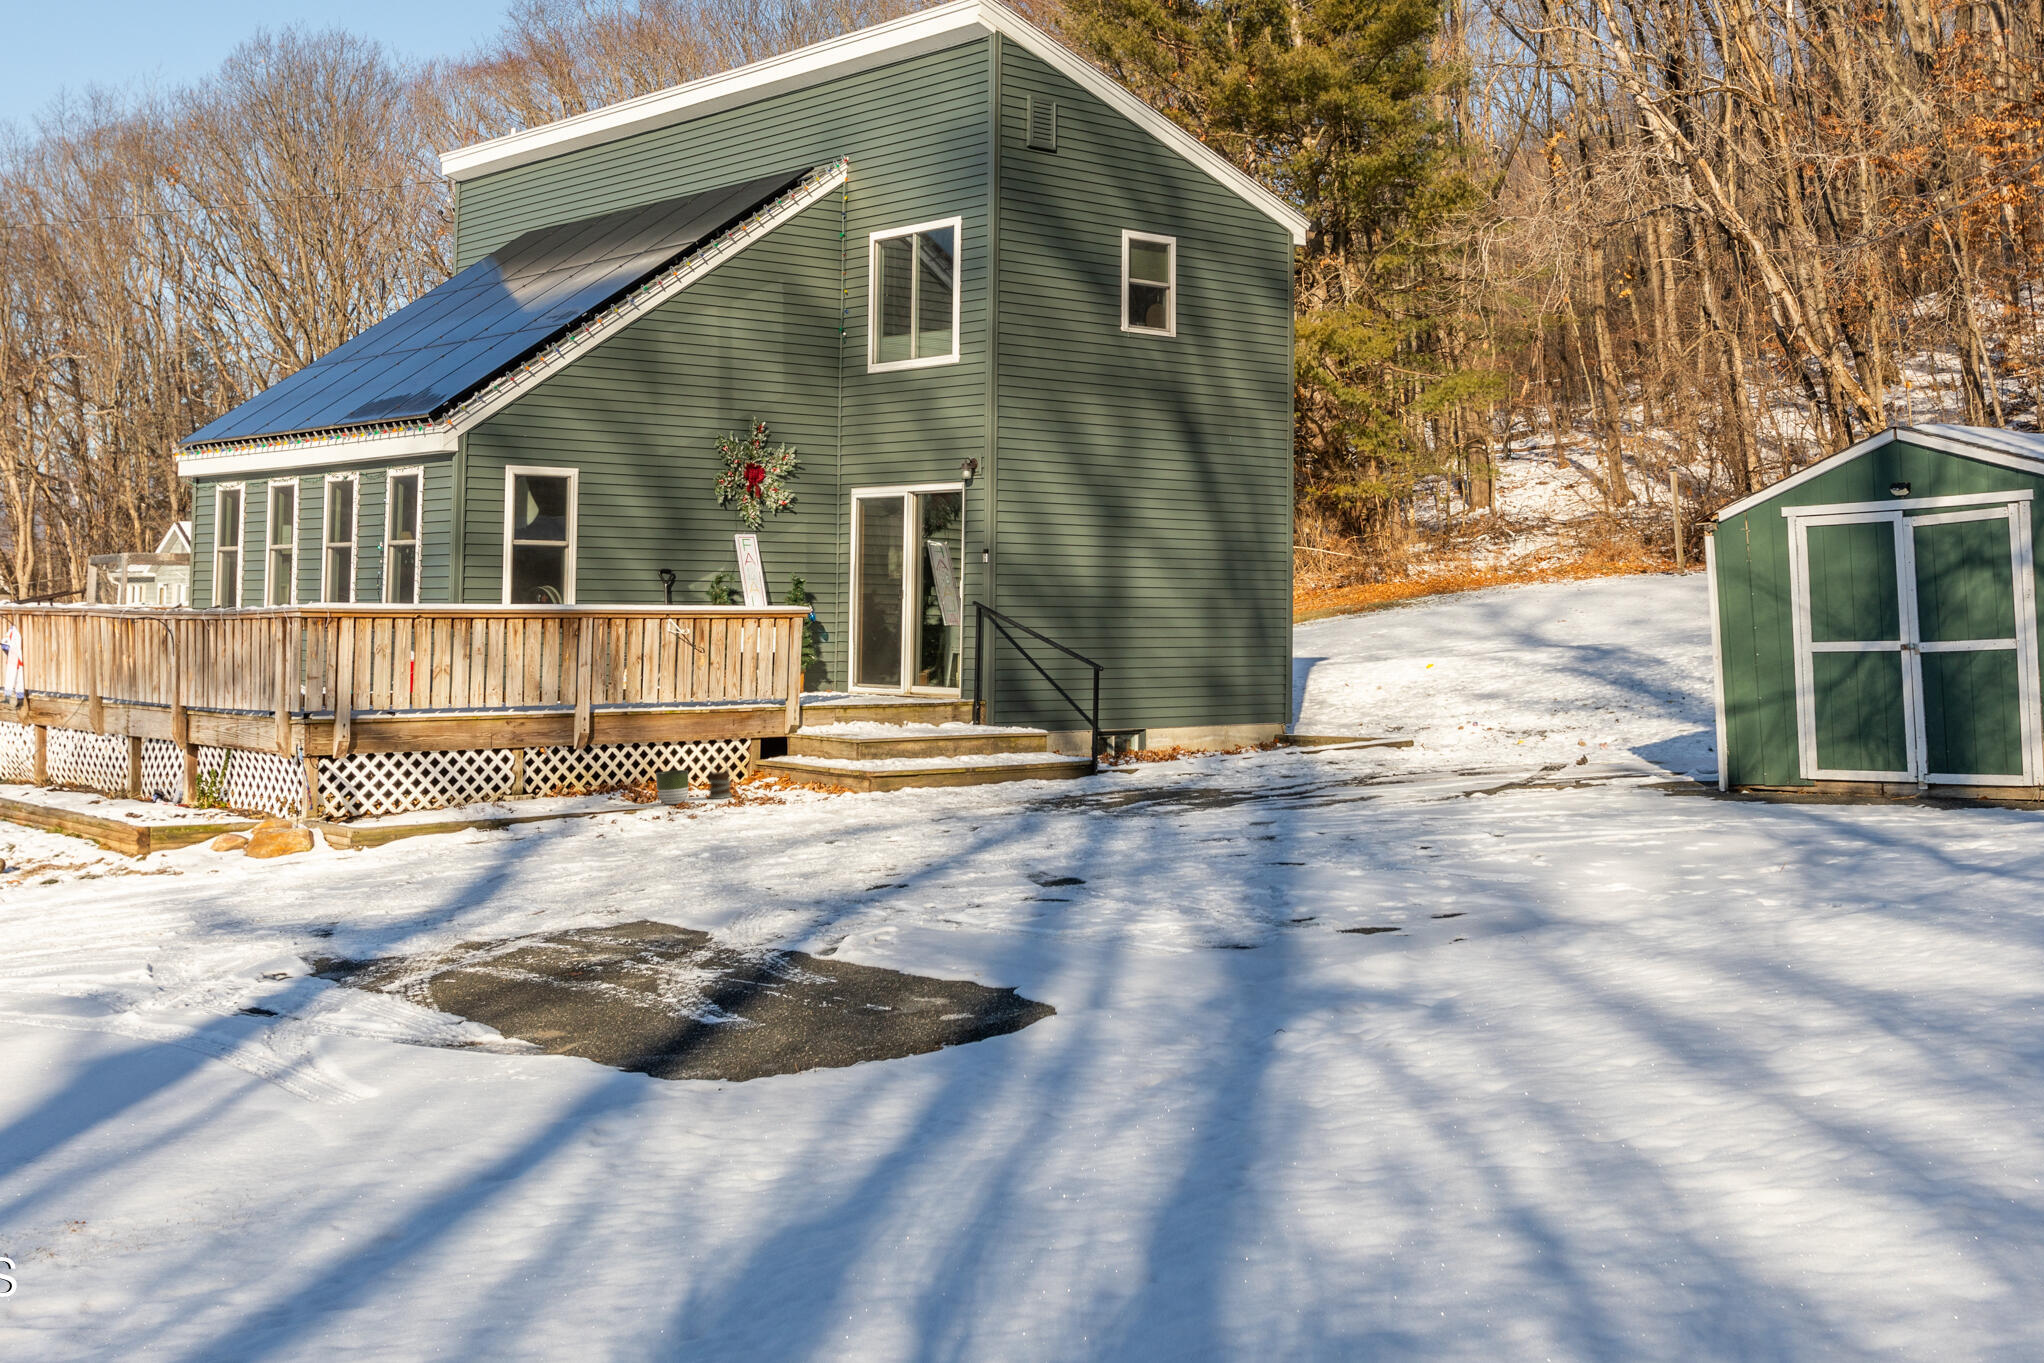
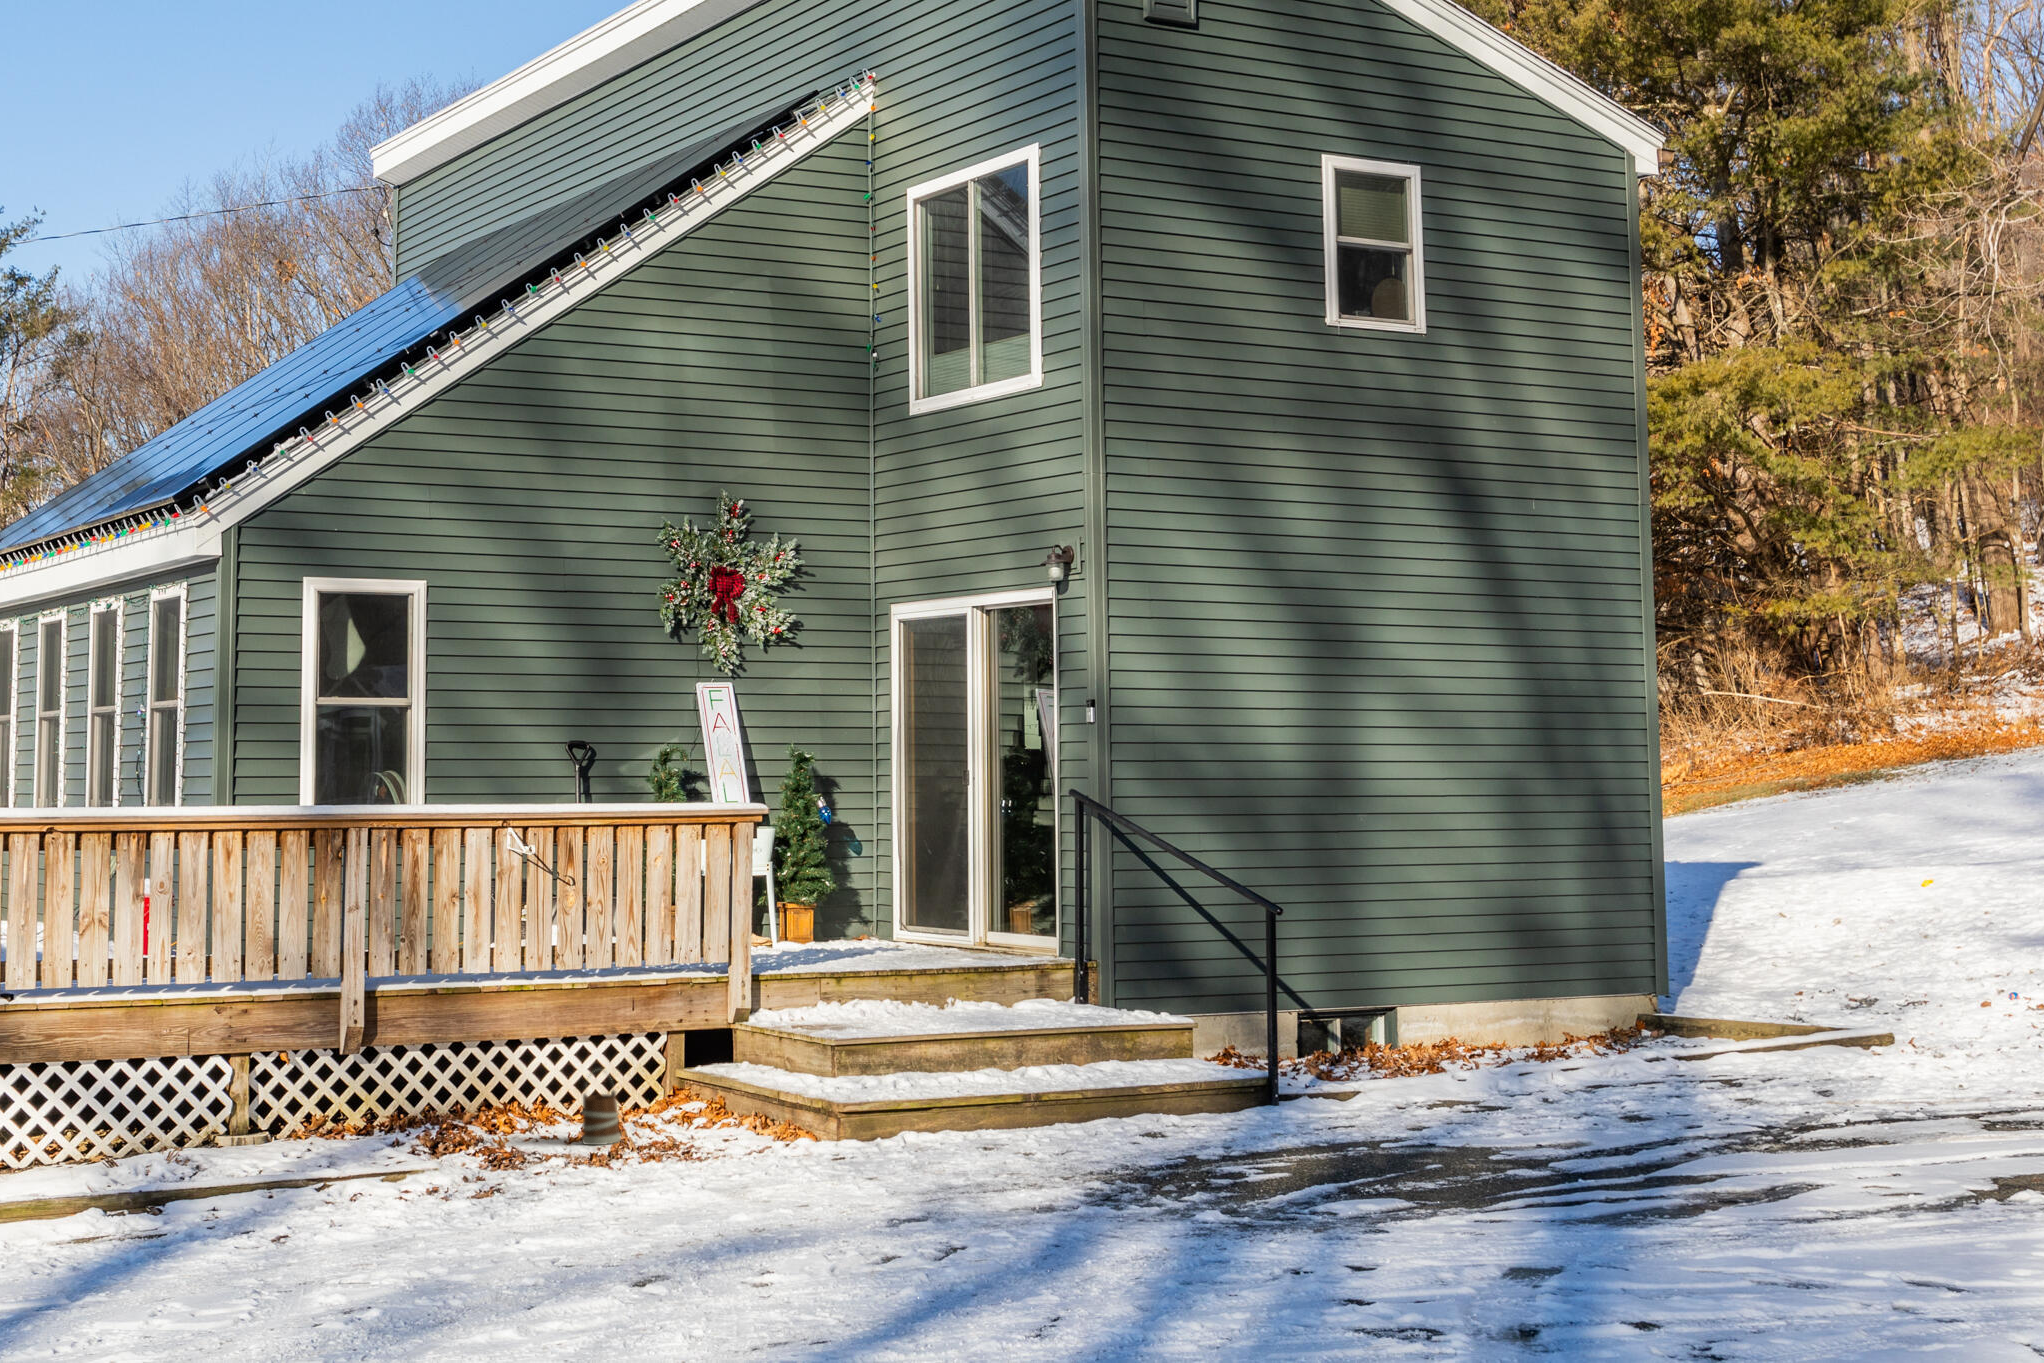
planter: present [656,770,688,804] -> none [485,1092,540,1154]

